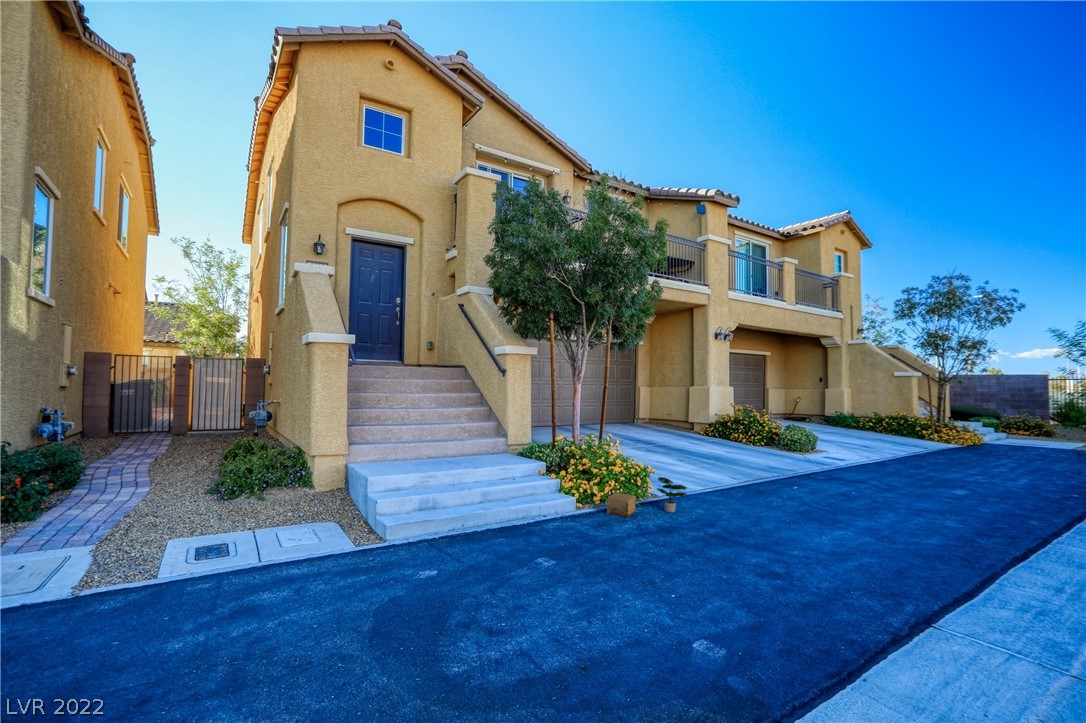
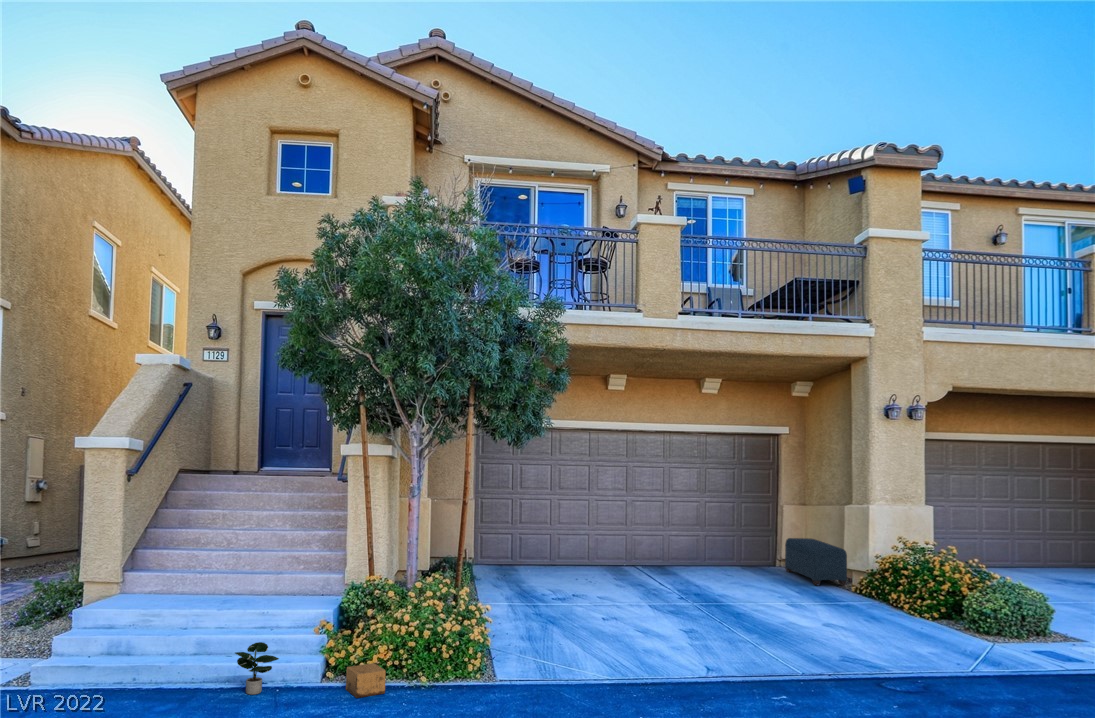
bench: none [647,407,691,431] -> present [785,538,847,585]
potted plant: present [657,477,687,513] -> present [235,642,279,695]

